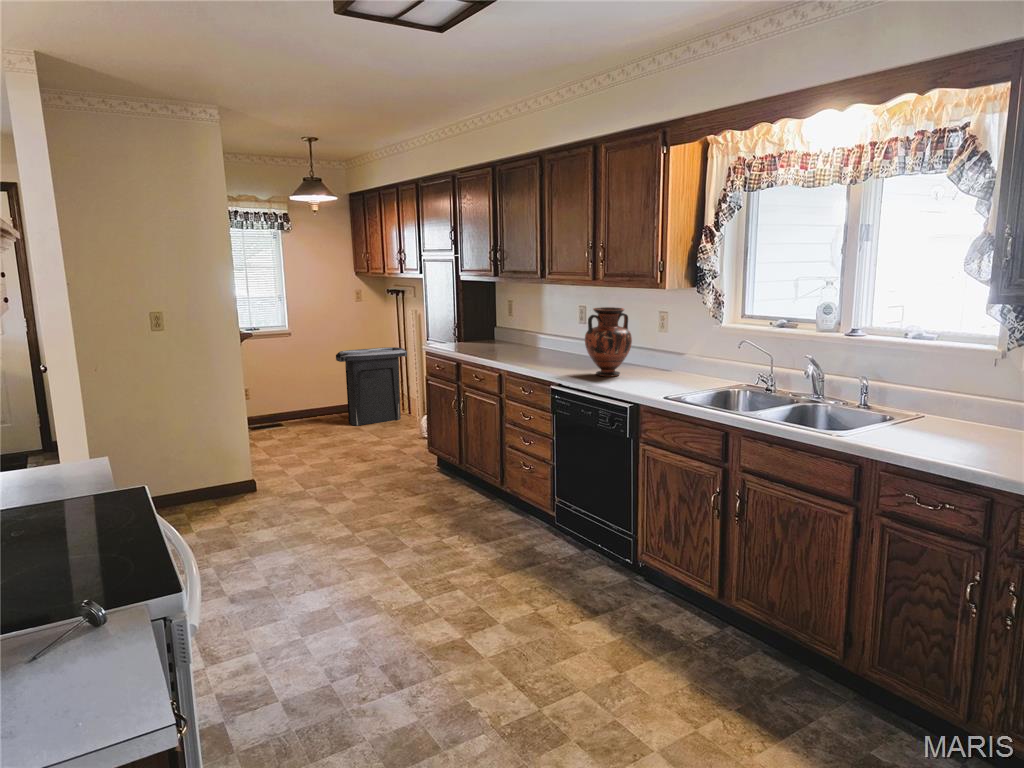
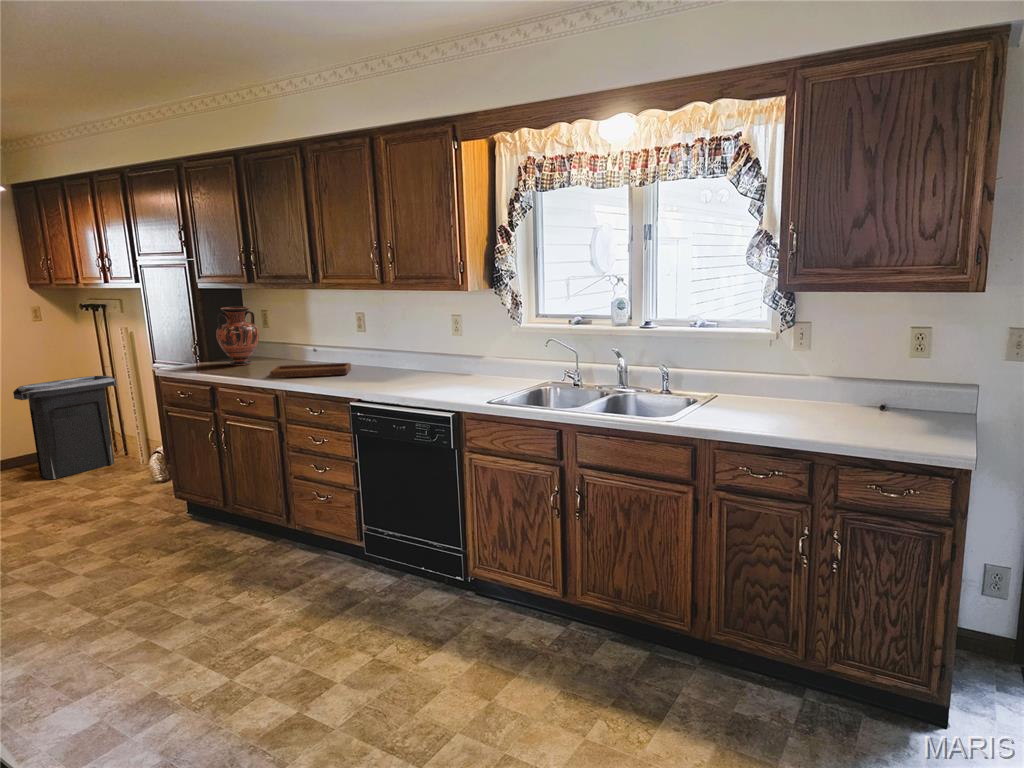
vase: present [585,307,632,376] -> present [216,307,259,365]
tray: none [500,335,571,361] -> present [270,348,351,378]

